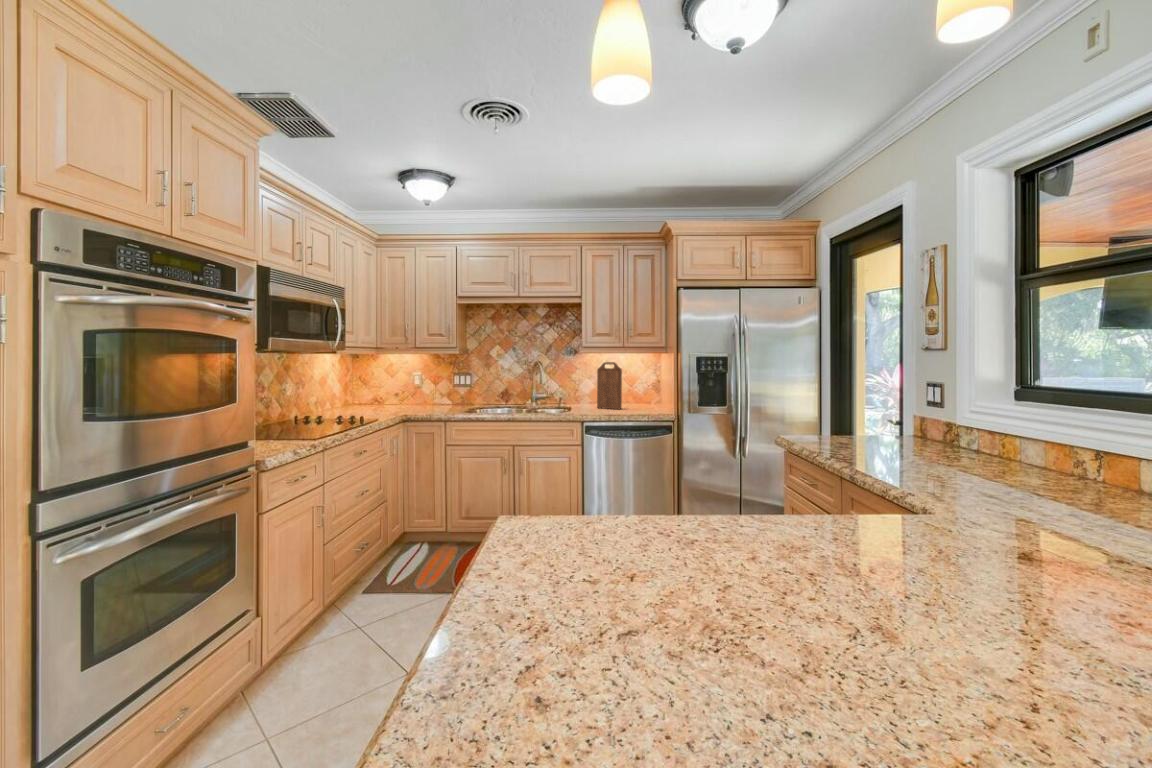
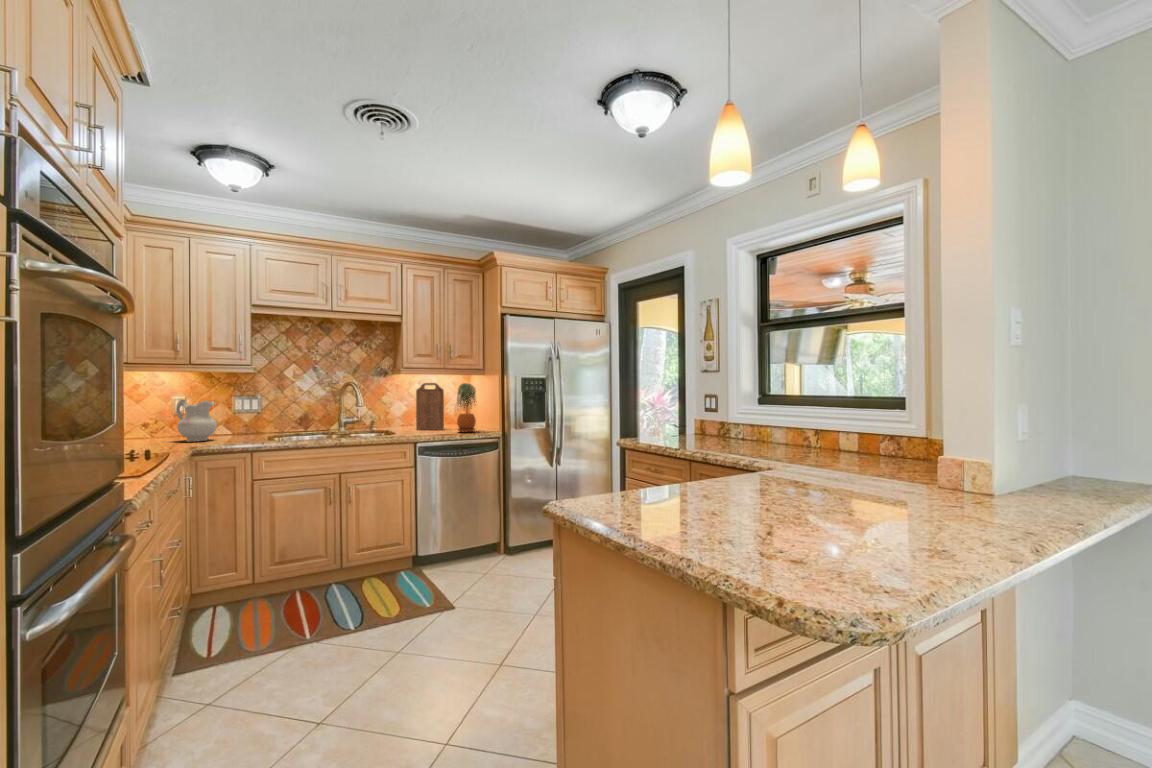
potted plant: none [625,363,648,414] -> present [457,383,476,432]
ceramic pitcher: none [408,376,435,410] -> present [176,400,217,441]

